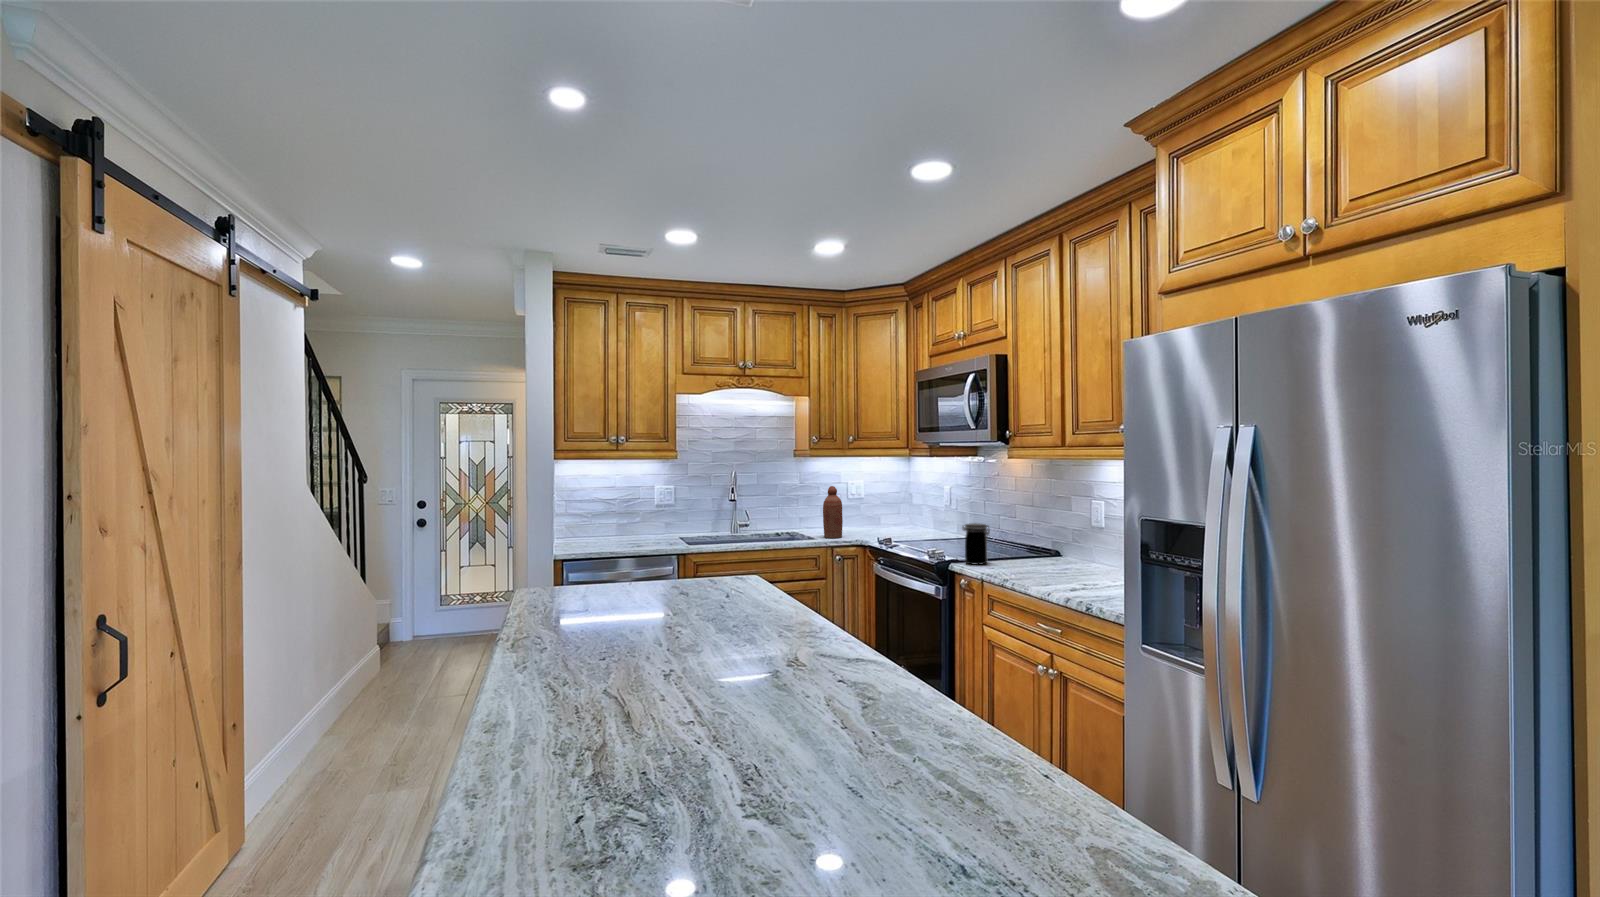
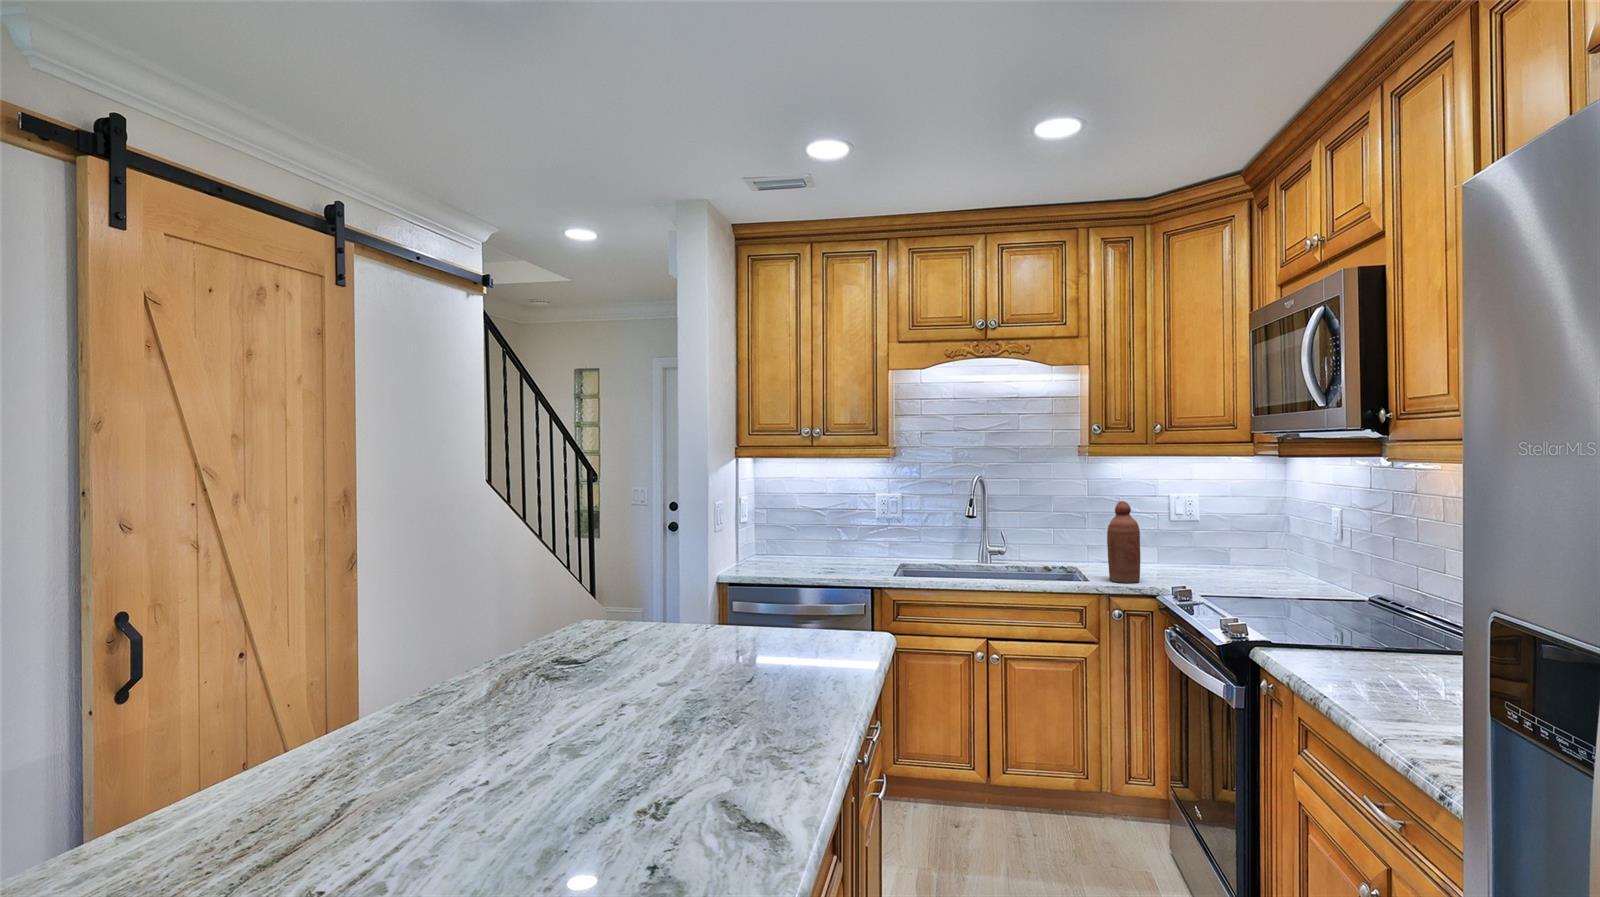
jar: present [962,523,990,565] -> none [1339,589,1406,676]

